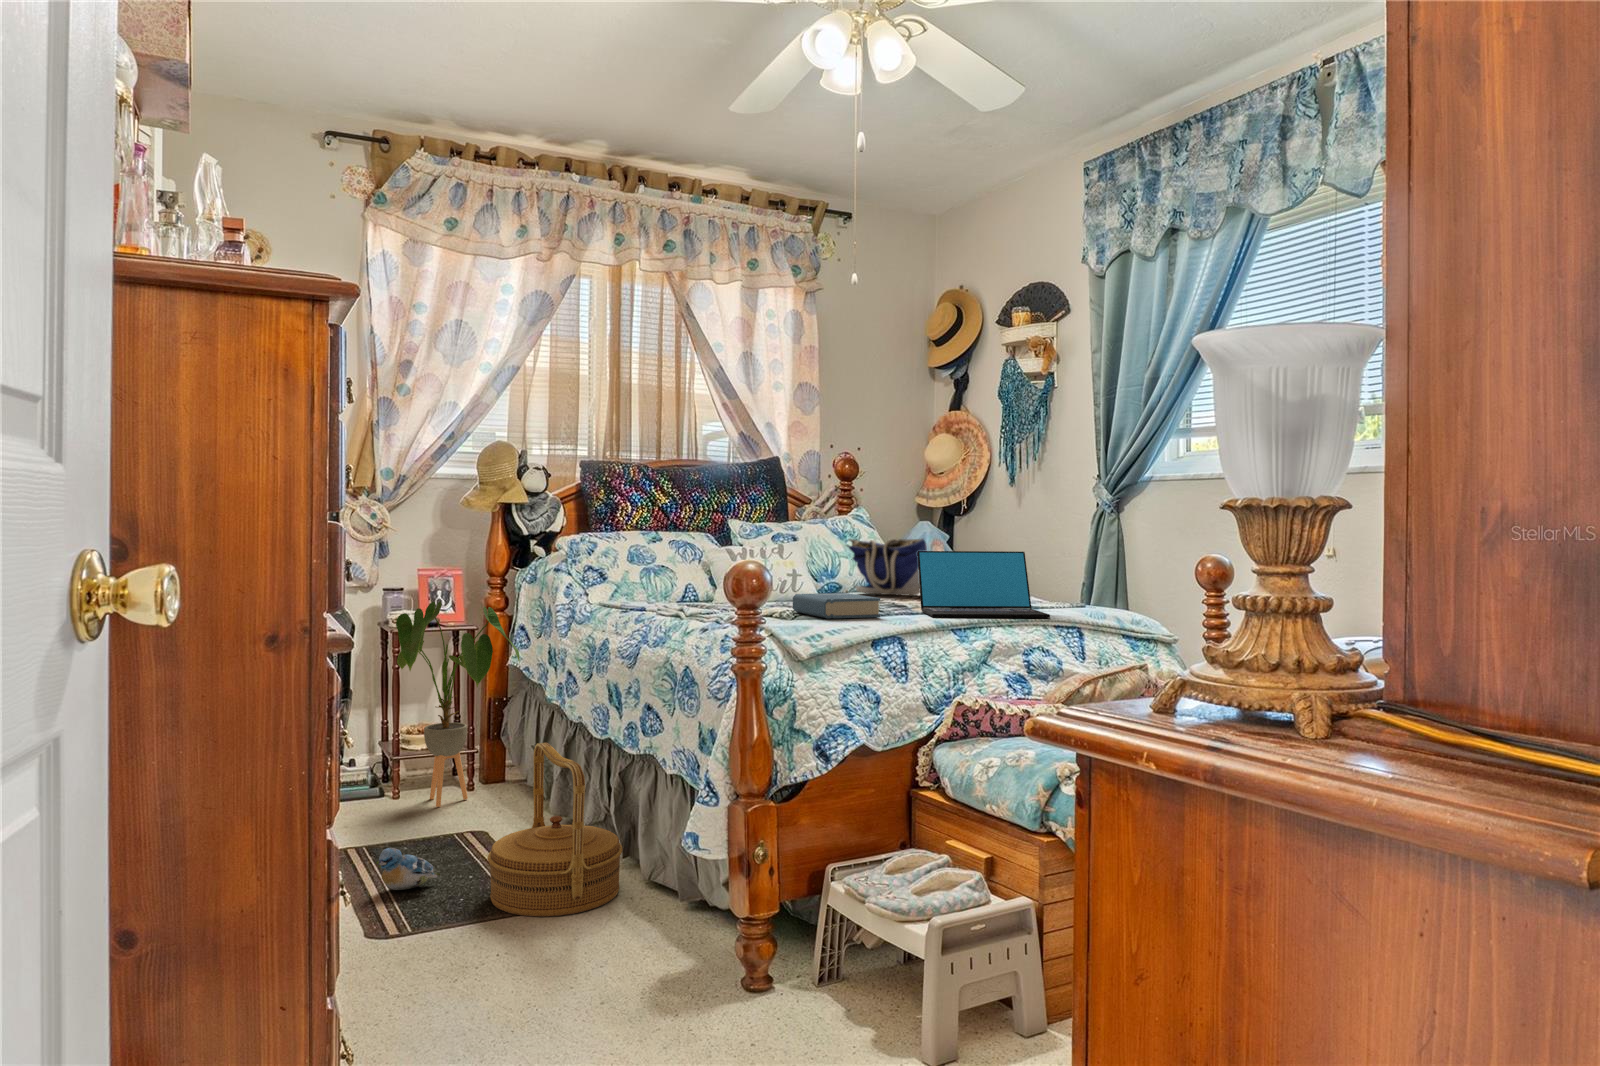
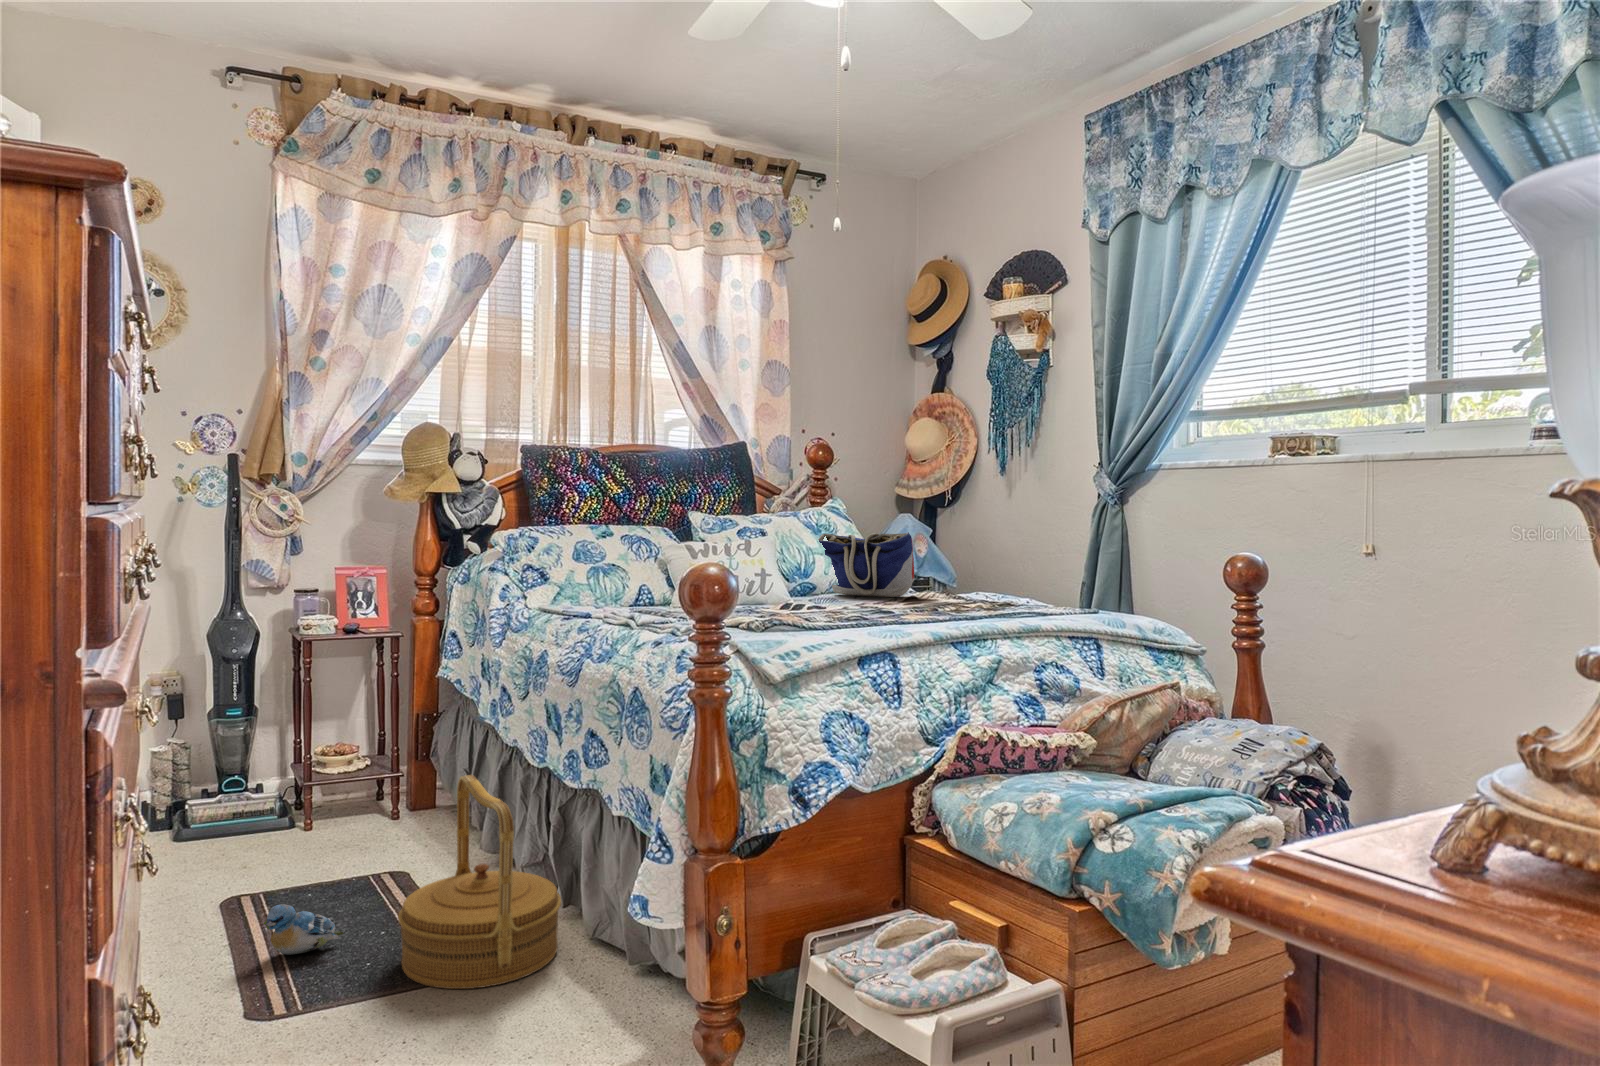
laptop: present [917,551,1050,618] -> none [906,548,1061,626]
hardback book: present [793,593,880,619] -> none [763,597,865,629]
house plant: present [396,601,520,807] -> none [302,605,450,841]

